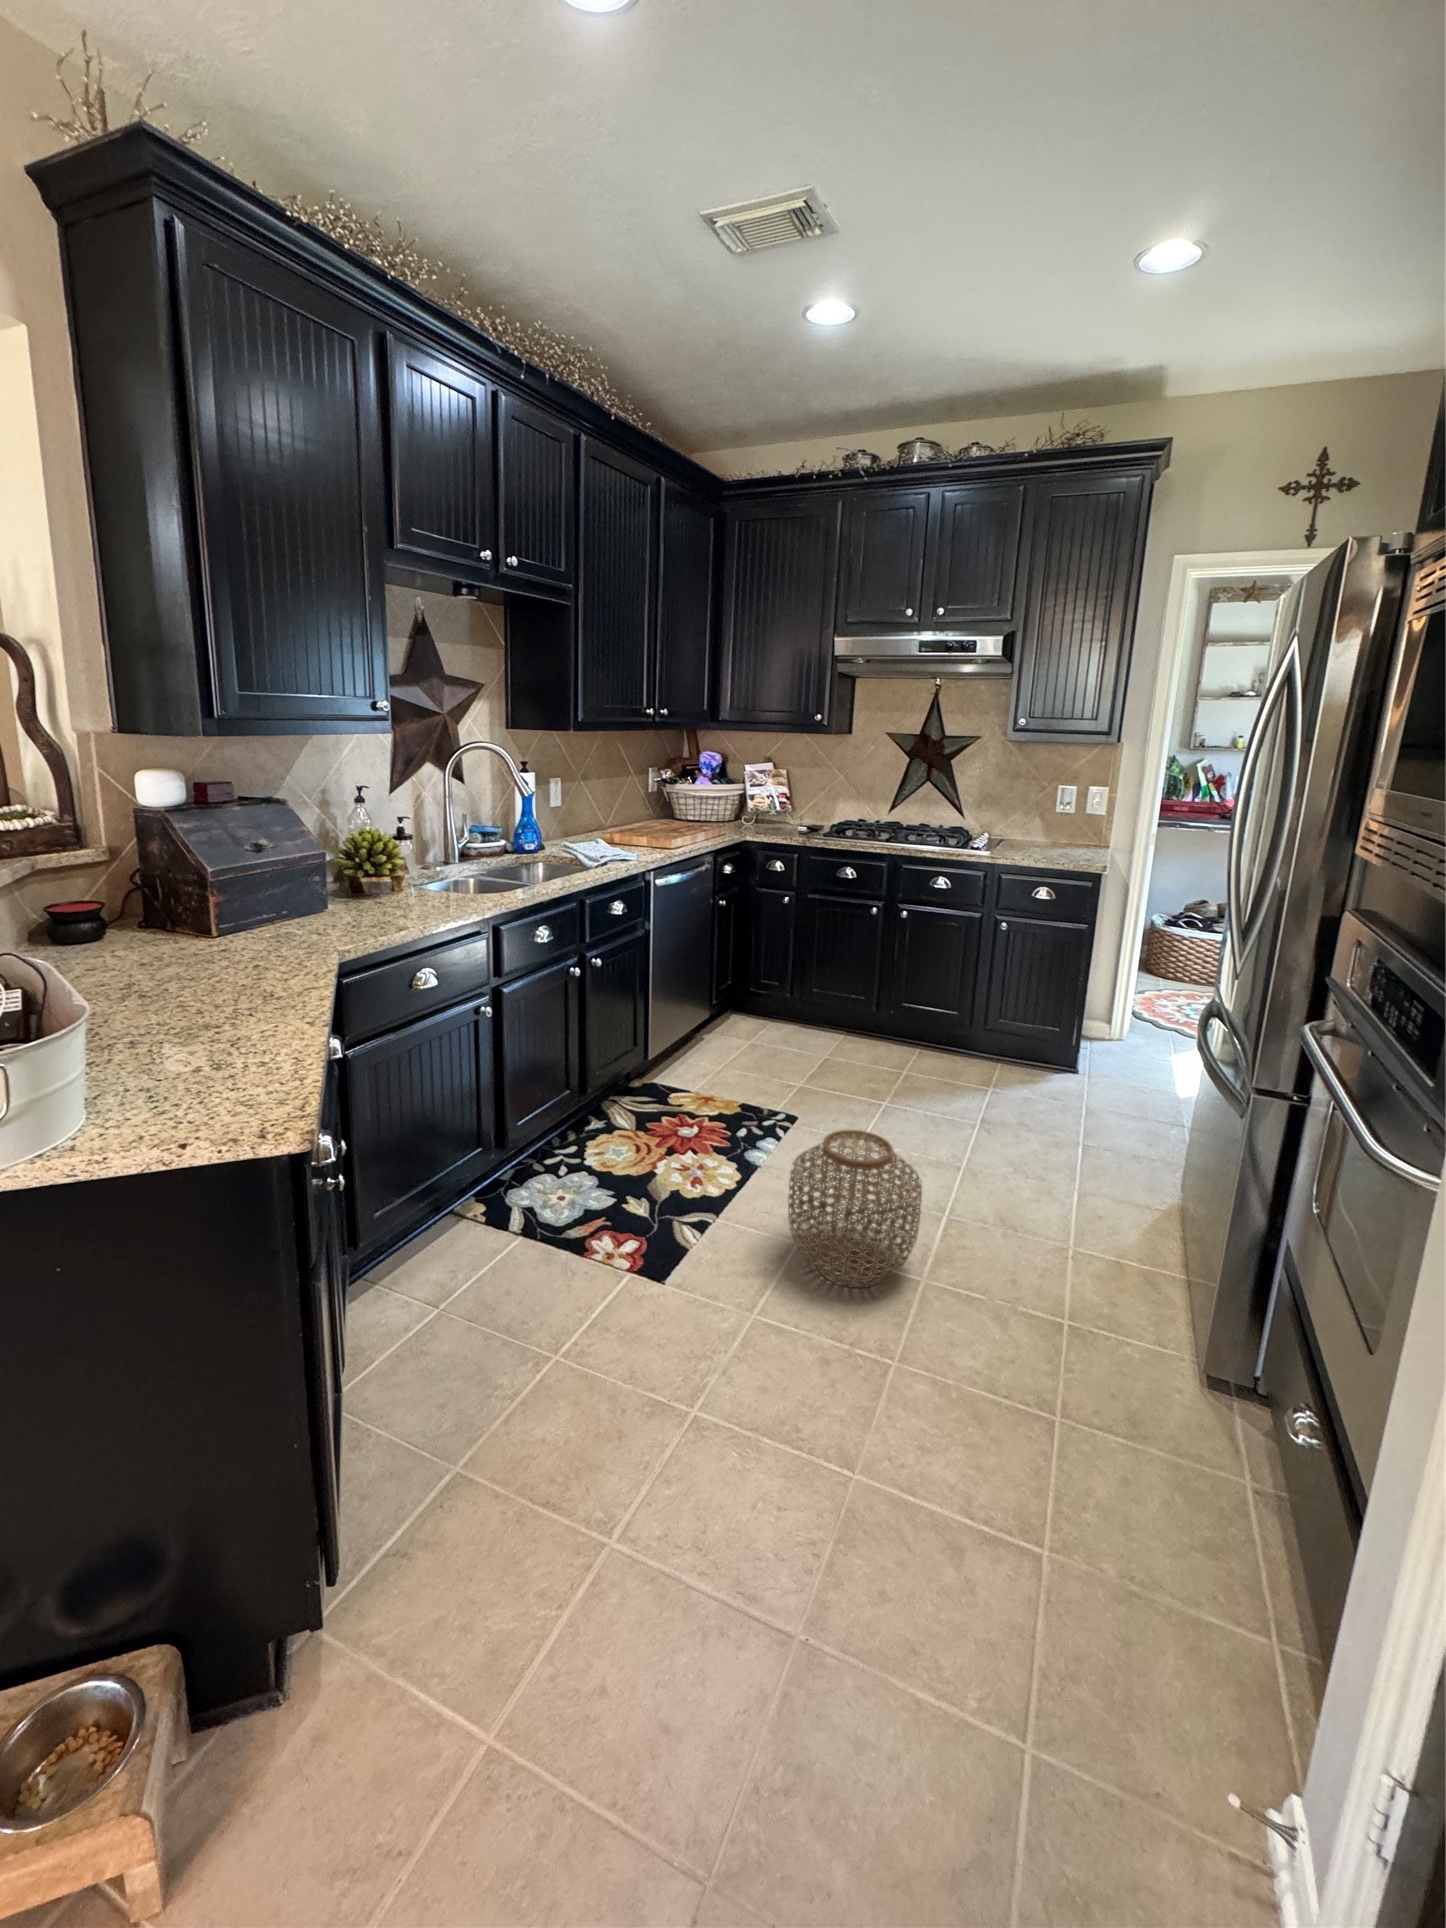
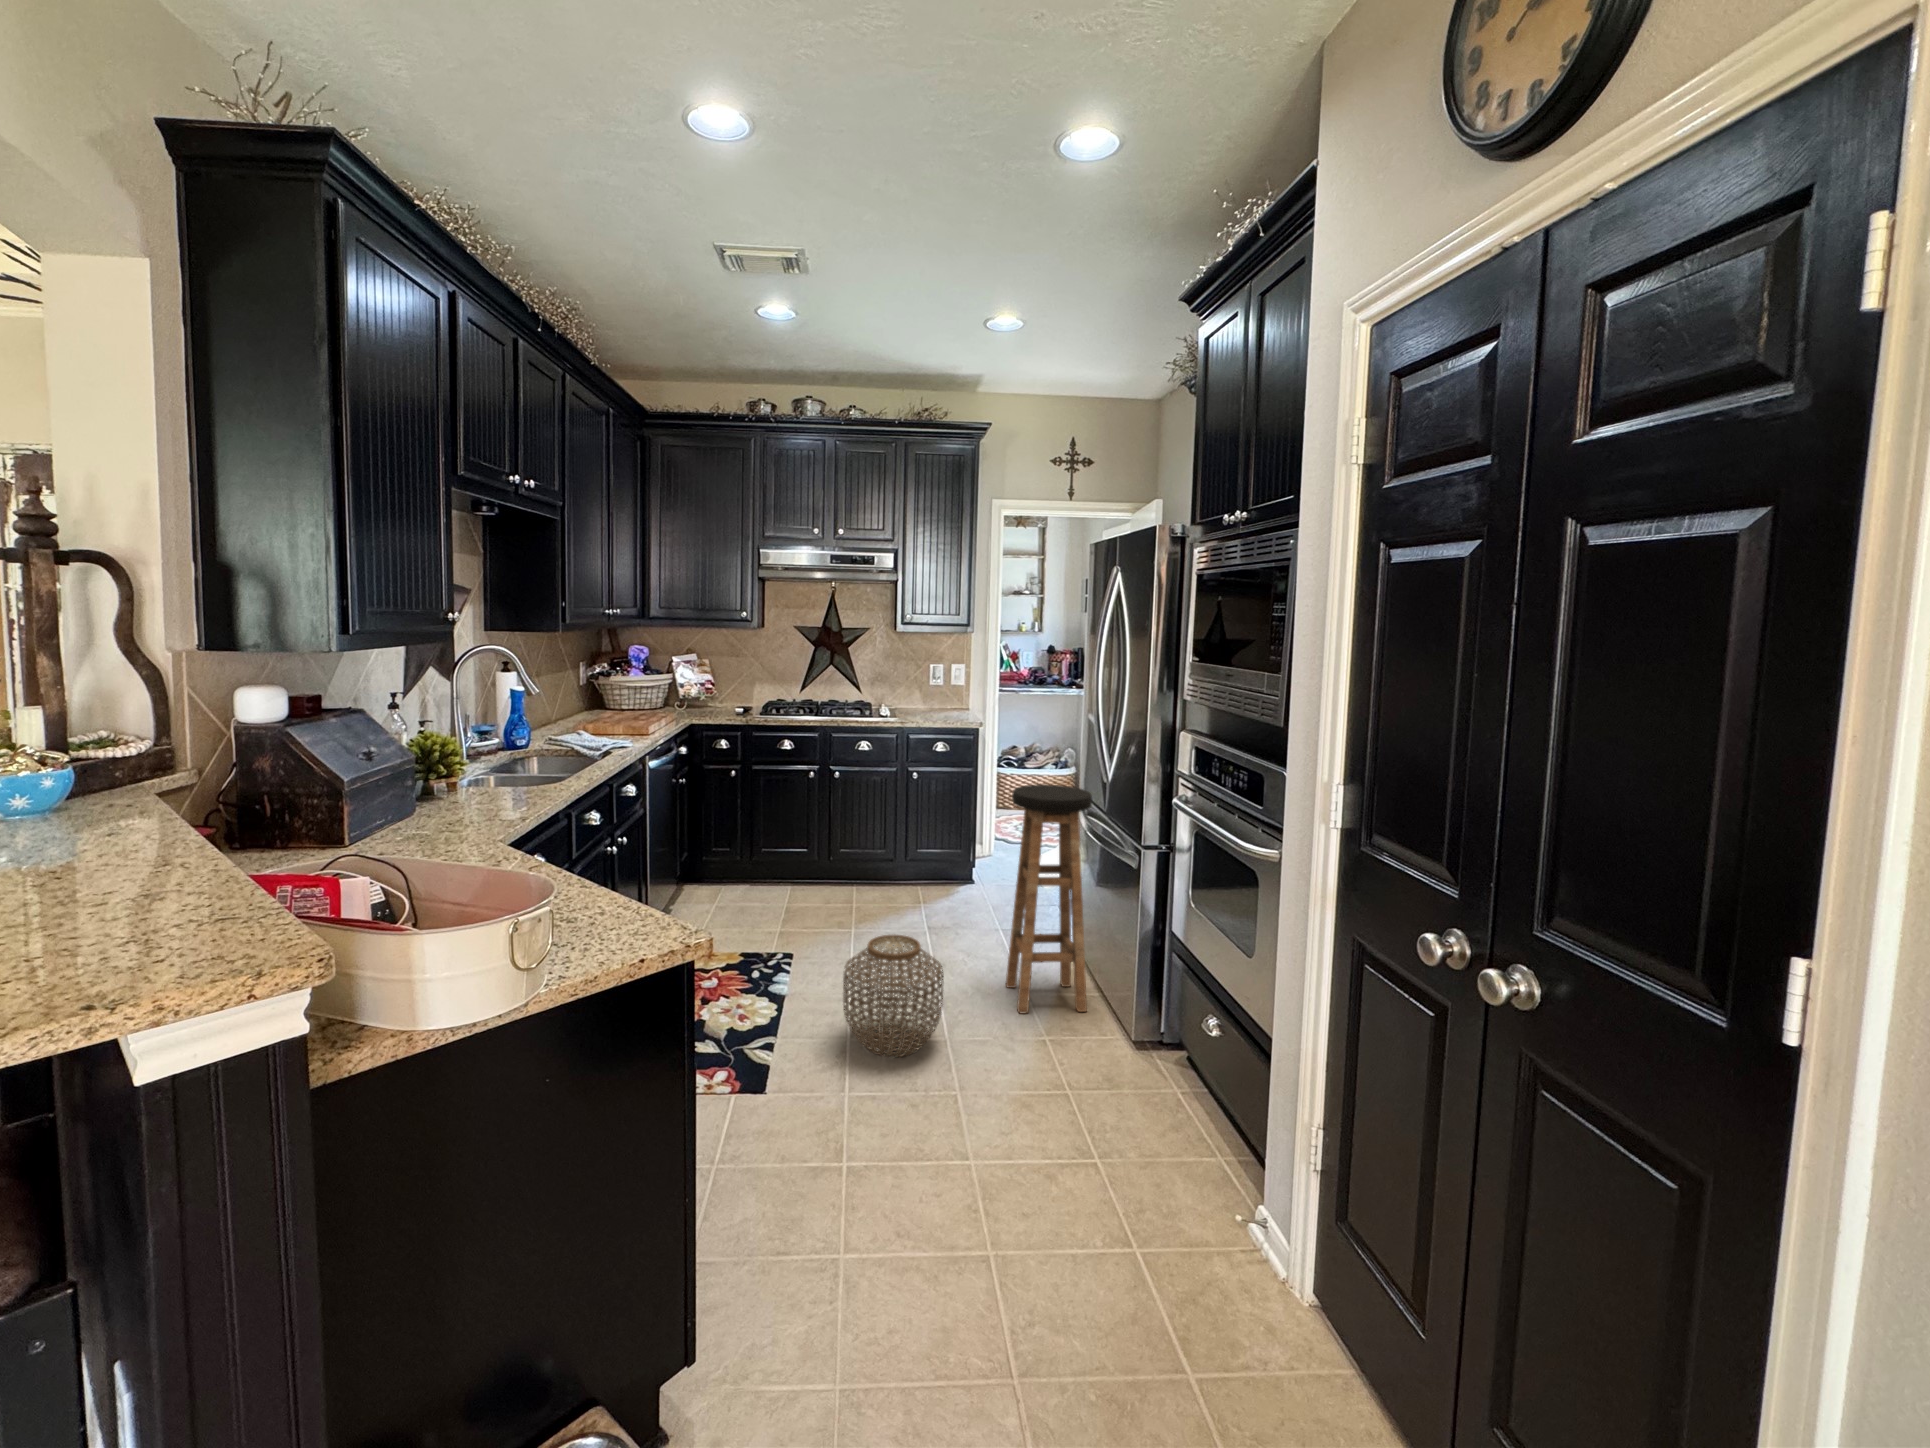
bar stool: none [1046,963,1203,1298] -> present [1006,784,1092,1014]

